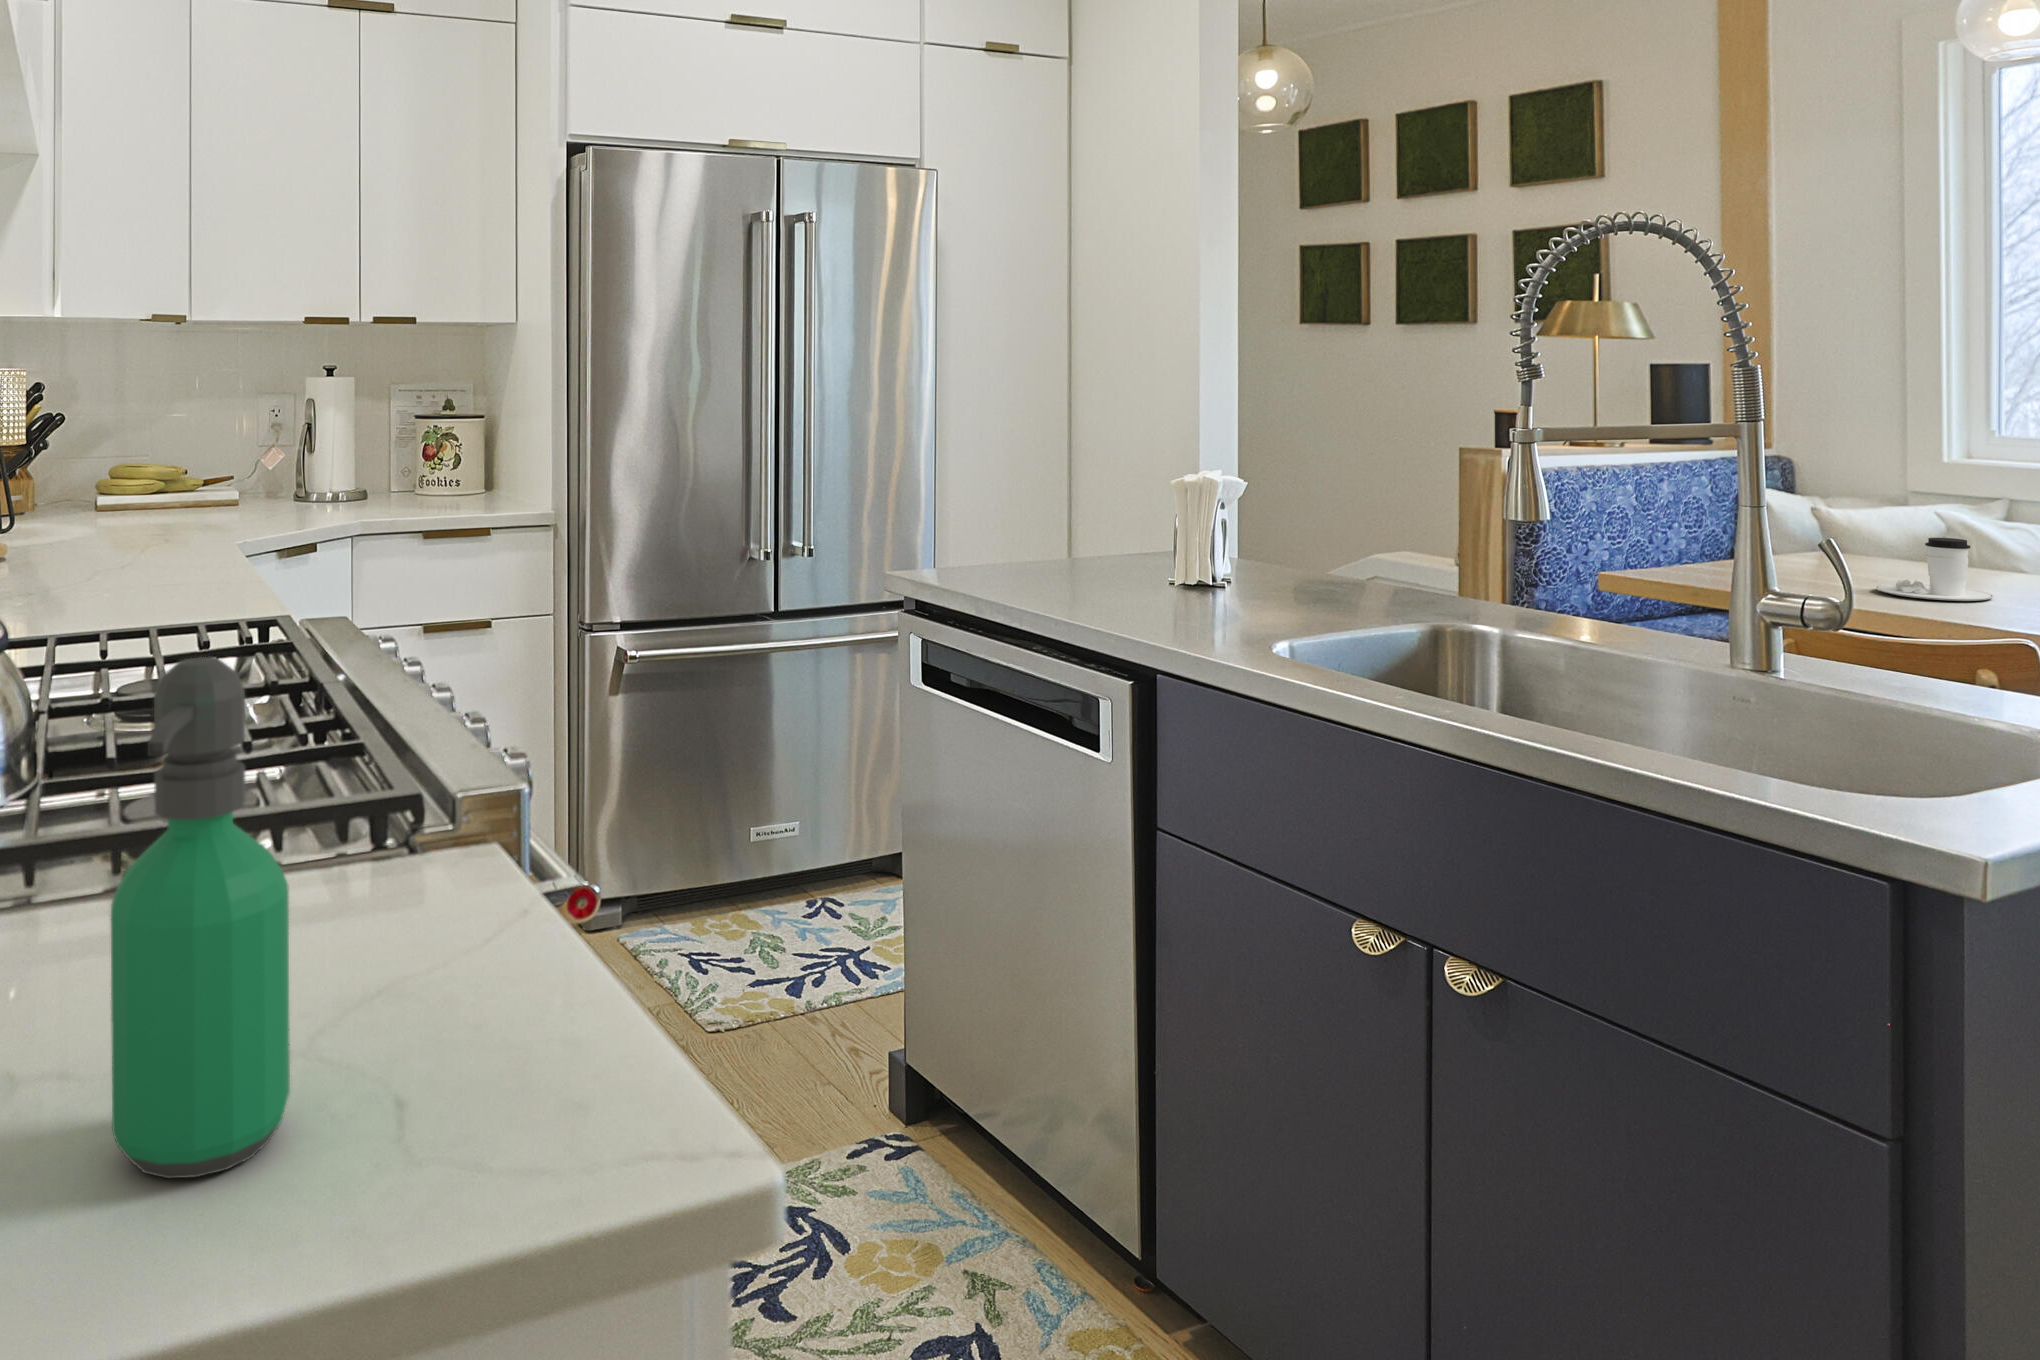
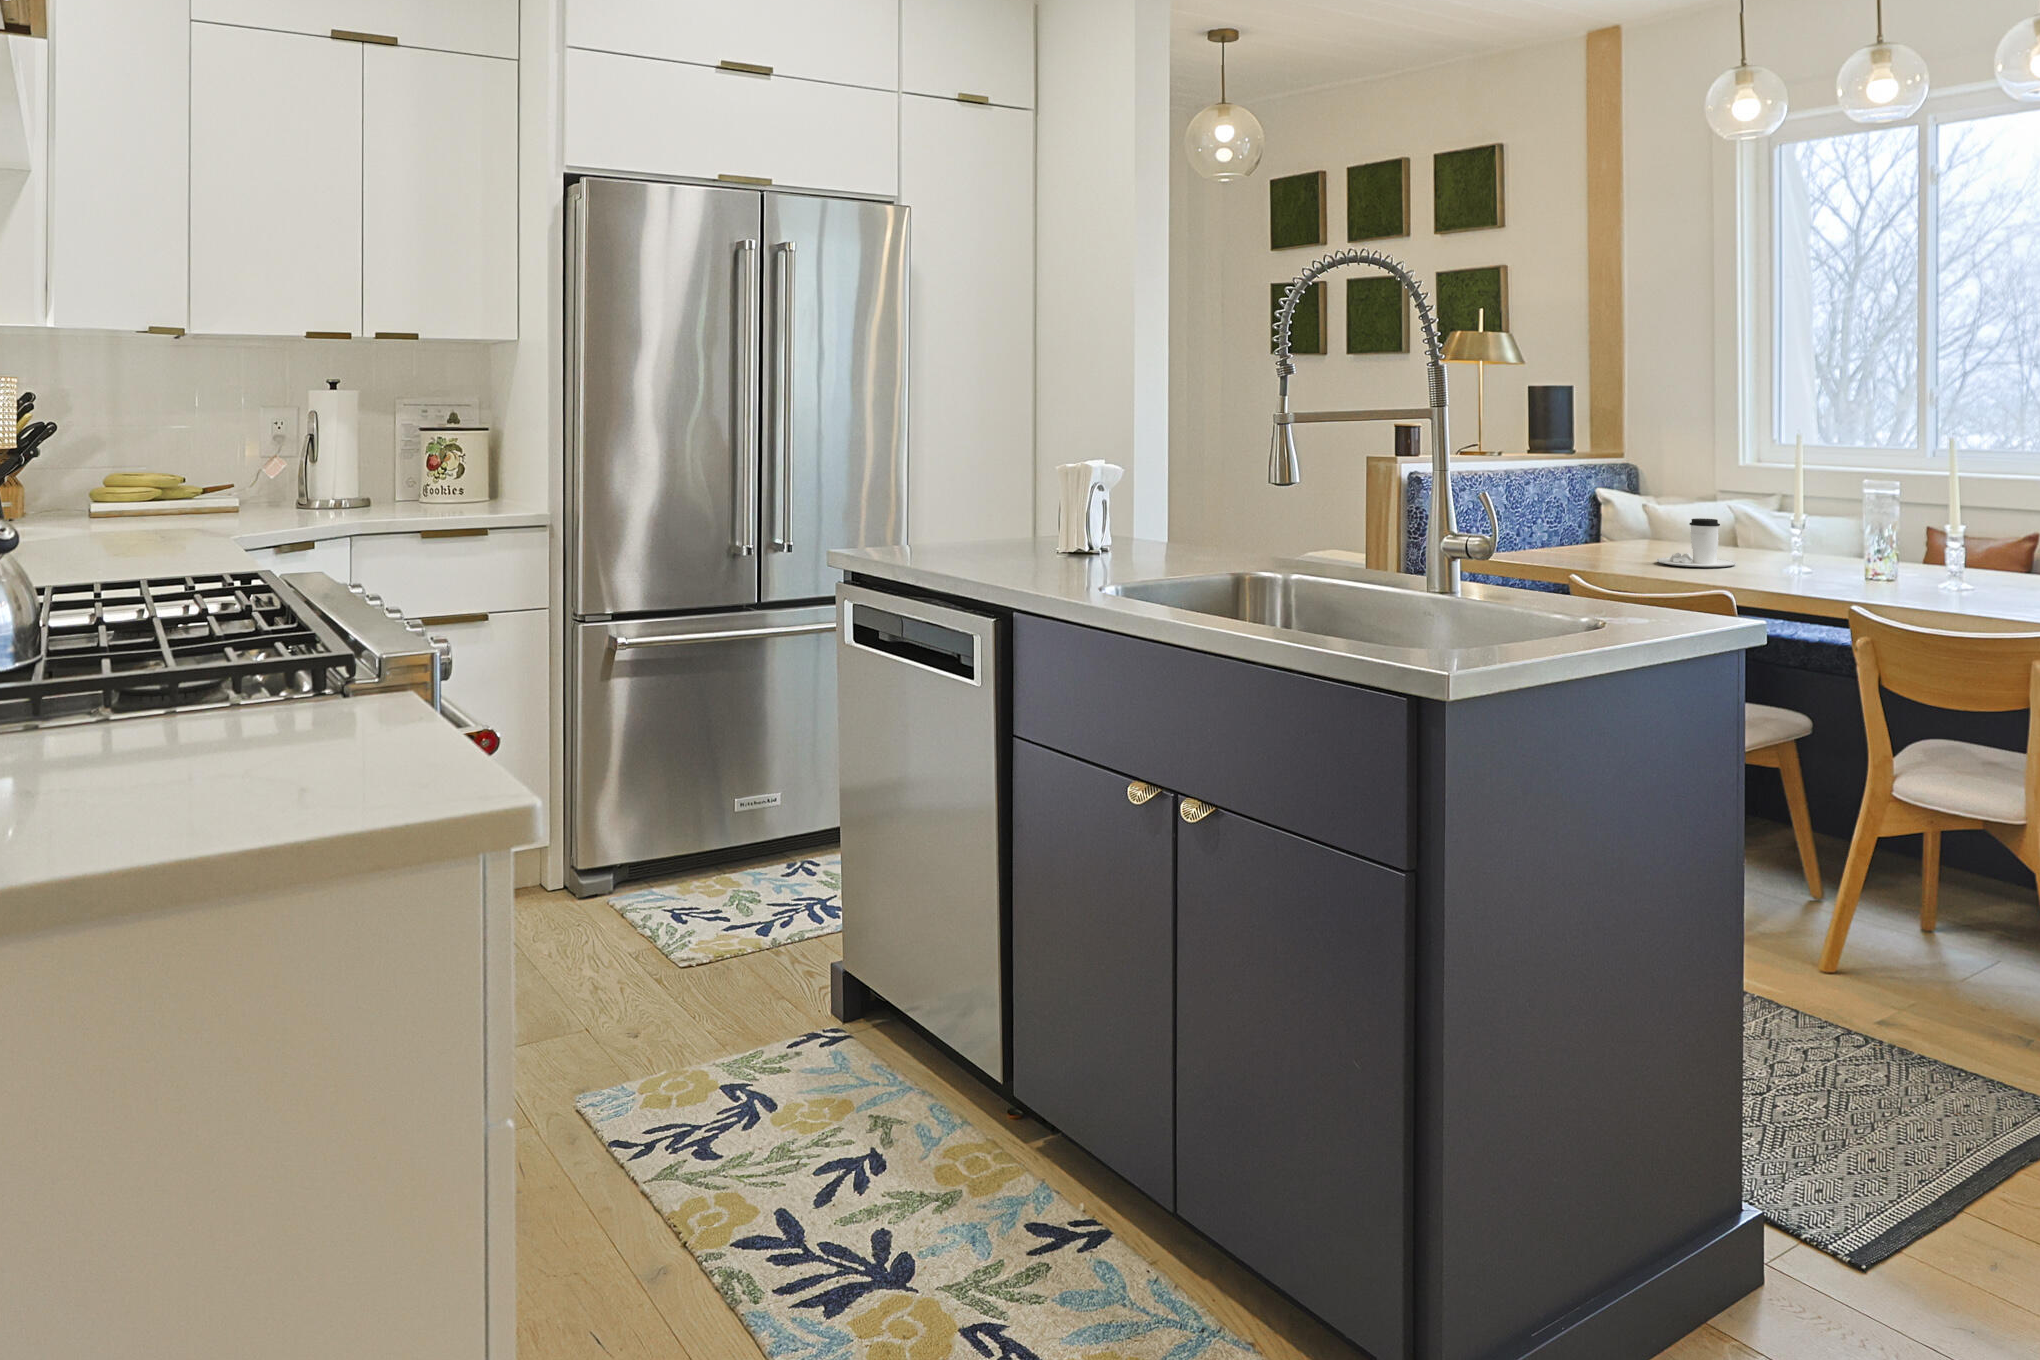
soap dispenser: present [111,657,290,1178] -> none [112,492,239,814]

